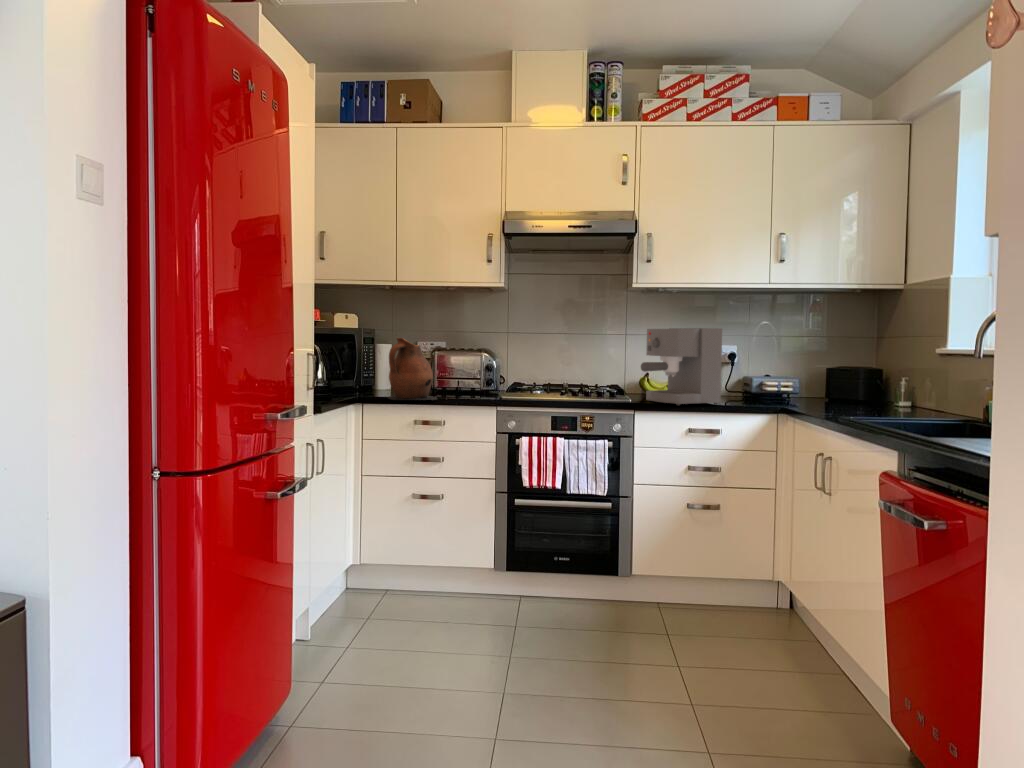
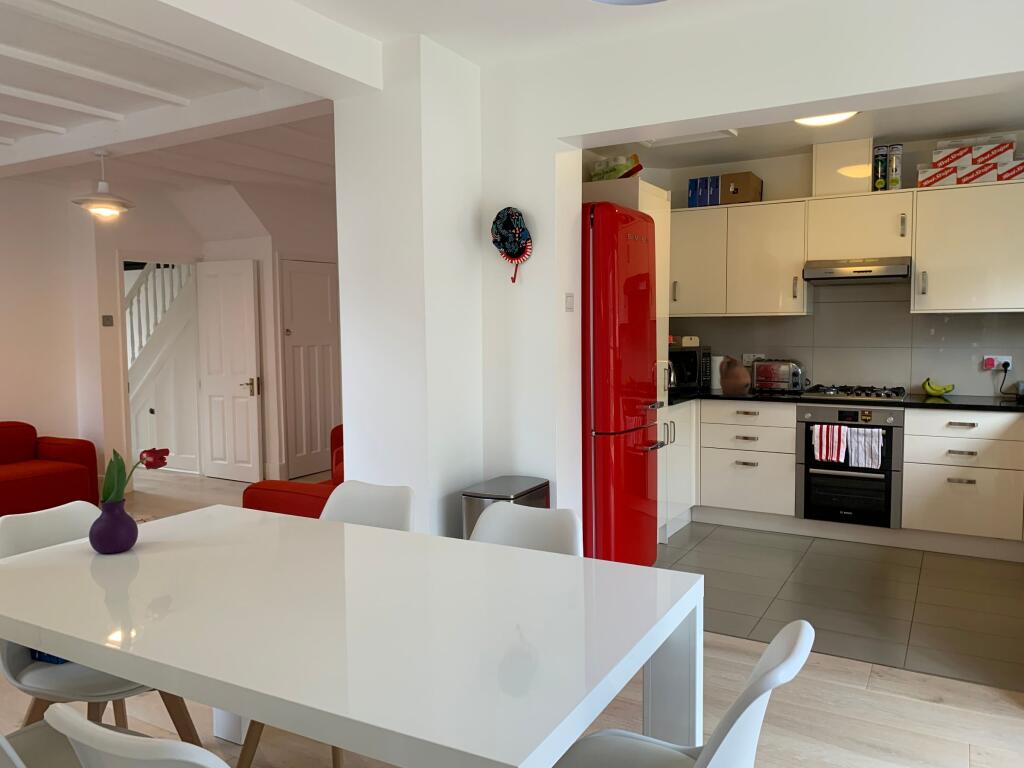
coffee maker: present [641,328,722,405] -> none [911,345,984,404]

